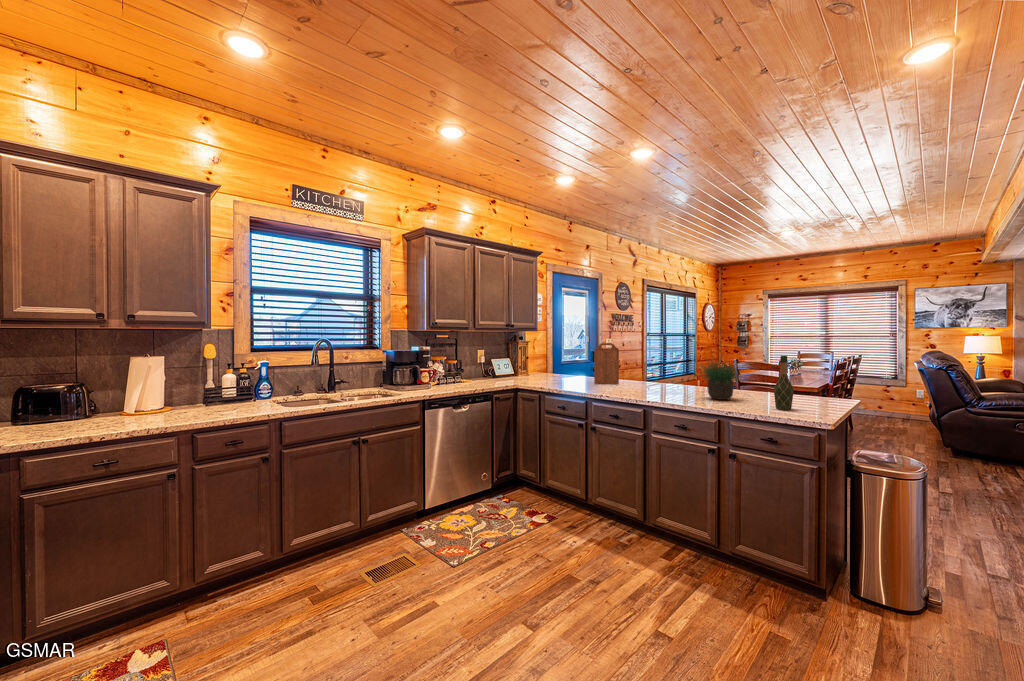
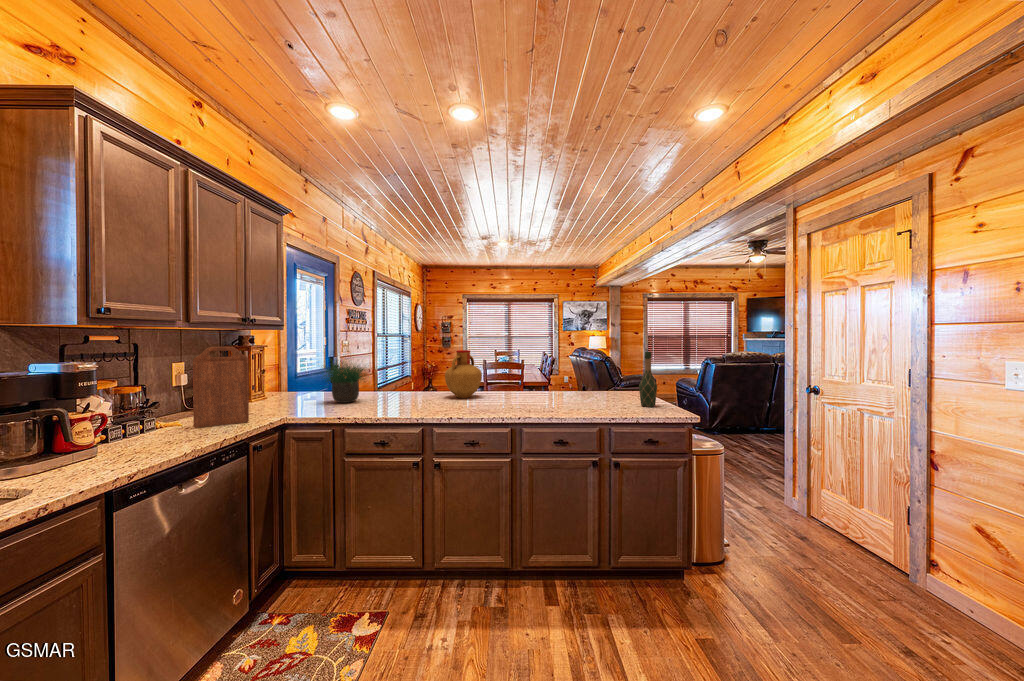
cutting board: present [594,343,619,384] -> present [193,347,249,427]
vase: none [627,350,658,388] -> present [445,350,482,398]
potted plant: present [701,362,739,400] -> present [324,360,365,403]

